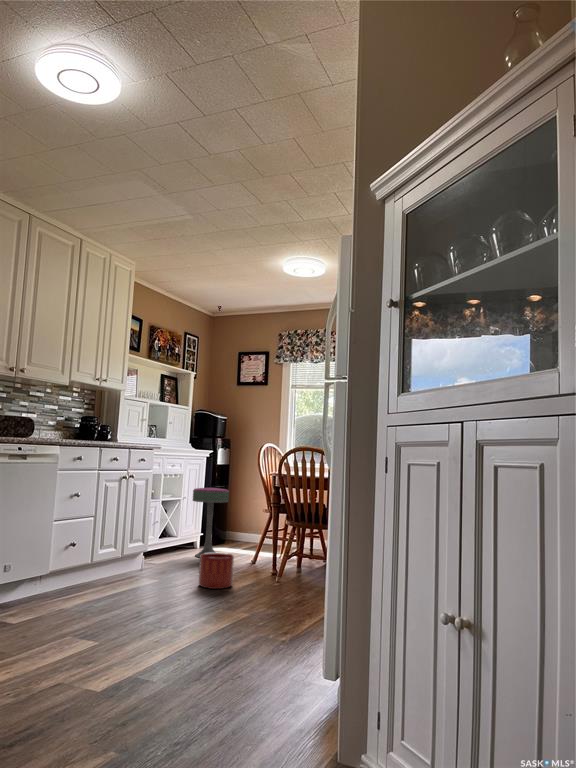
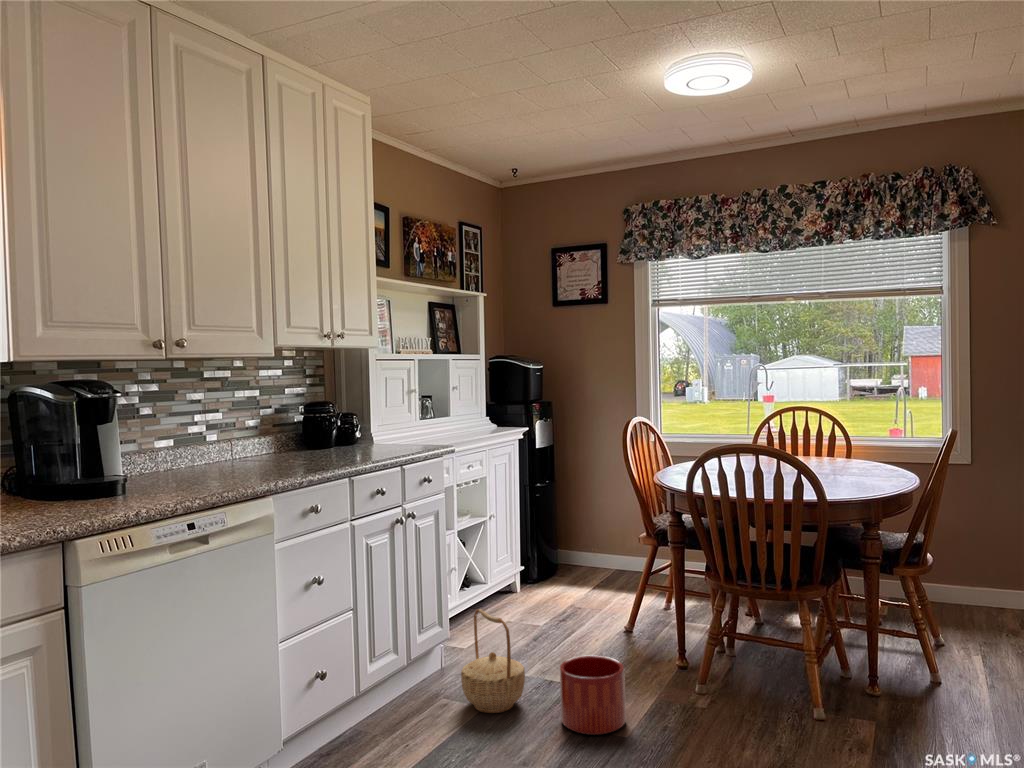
bar stool: present [193,488,229,557] -> none [510,500,573,626]
basket: none [149,528,184,581] -> present [461,609,525,713]

